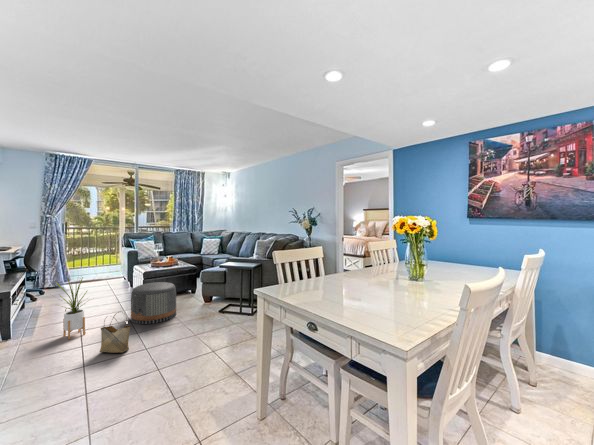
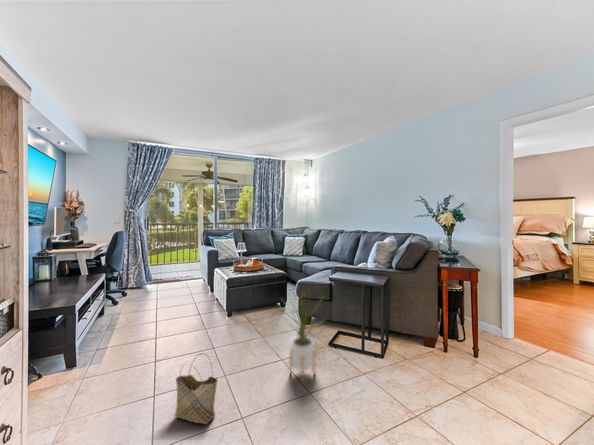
house plant: present [57,277,87,339] -> present [290,309,315,370]
pouf: present [131,282,176,324] -> none [214,296,270,359]

